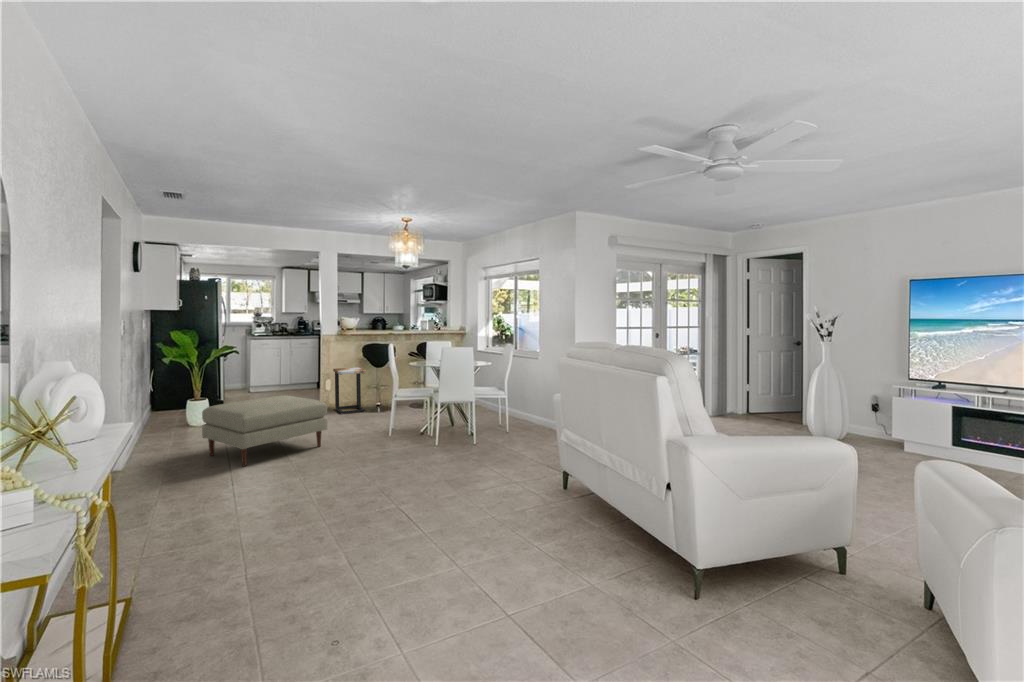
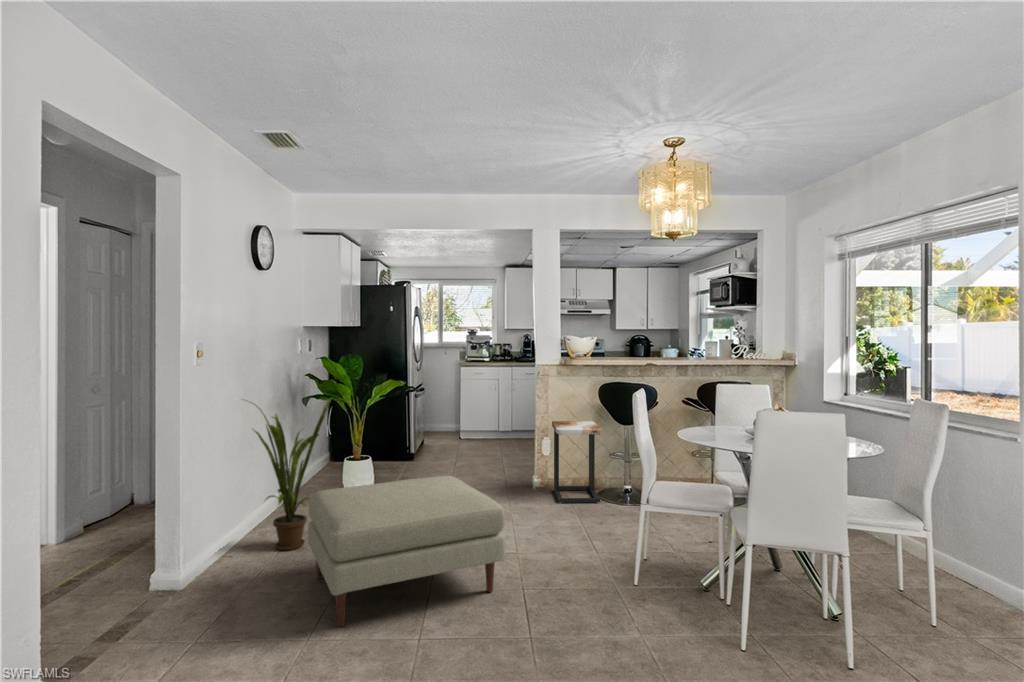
house plant: none [130,355,198,450] -> present [253,398,332,550]

